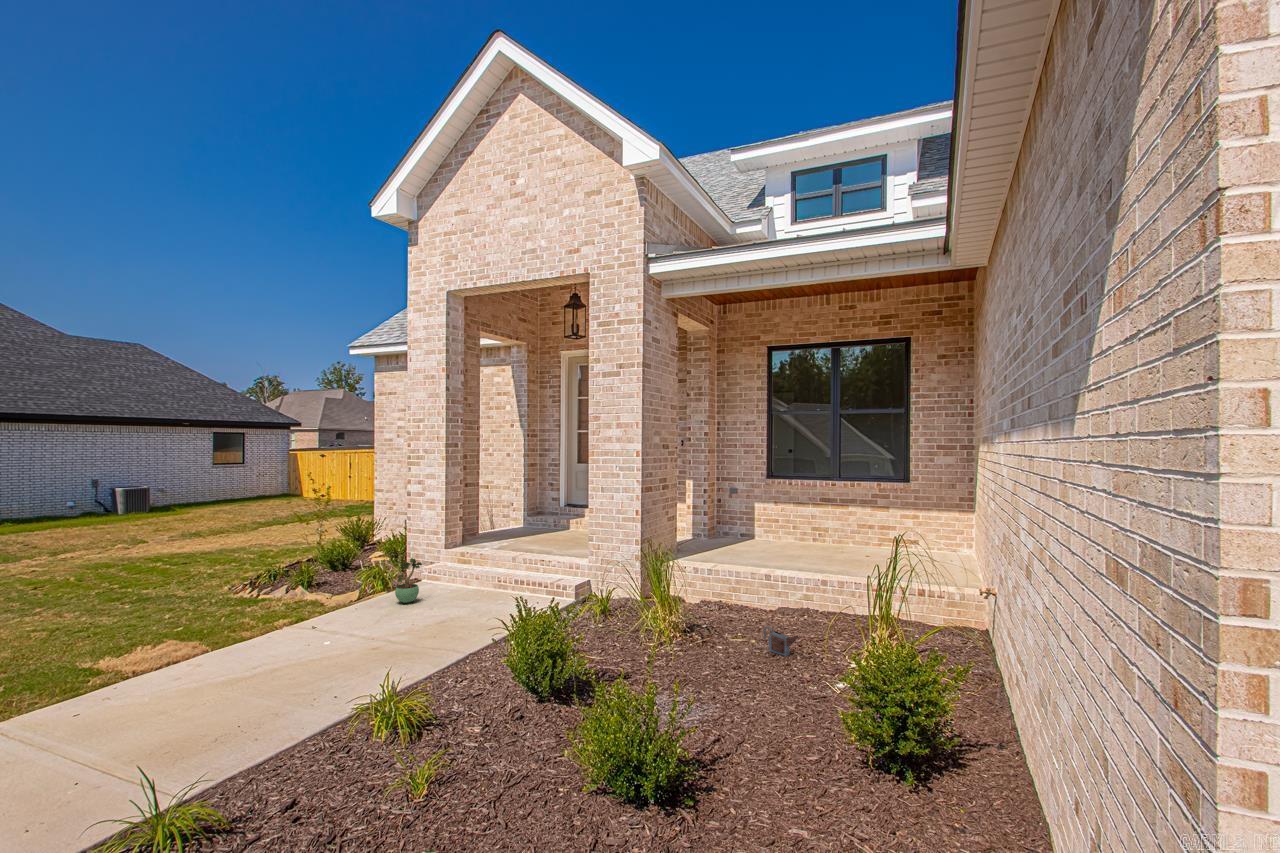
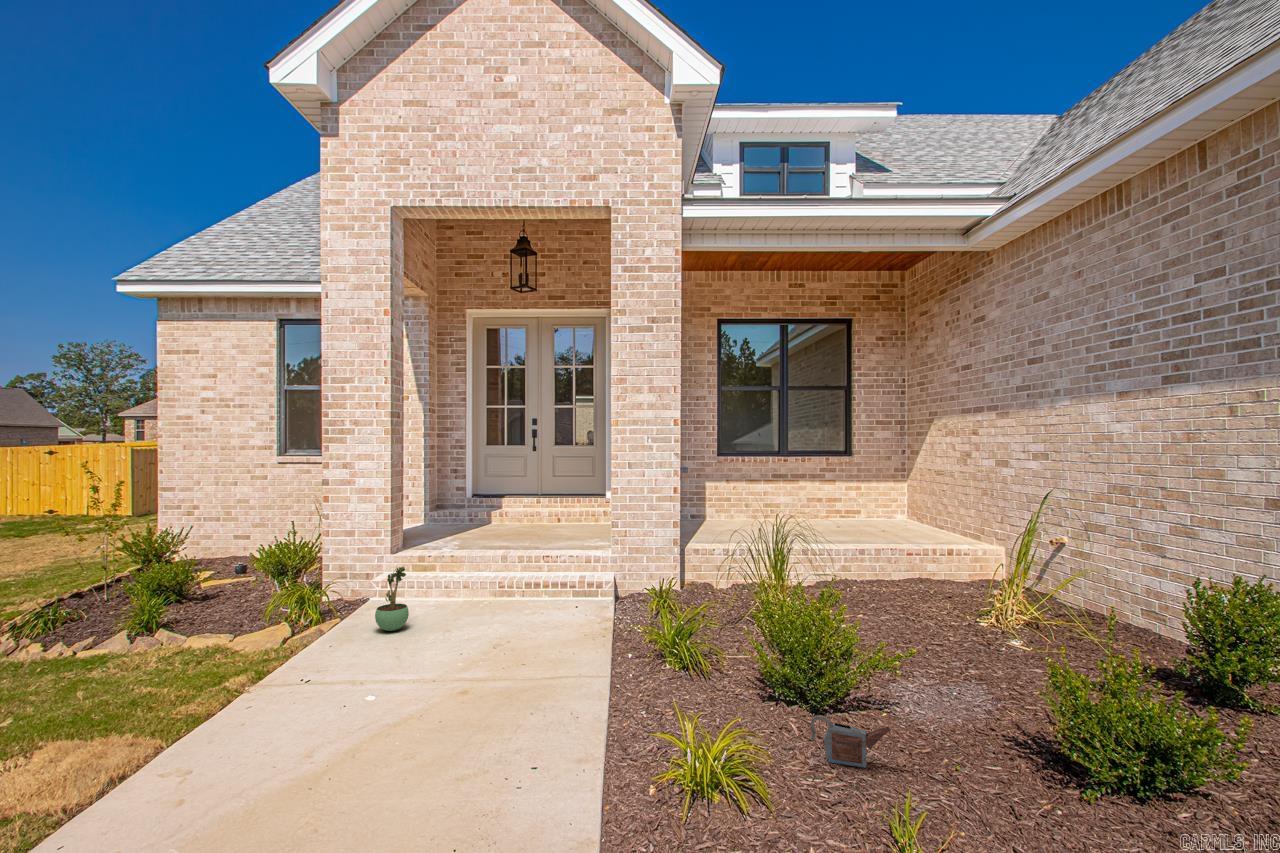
watering can: present [763,626,799,656] -> present [810,715,891,768]

